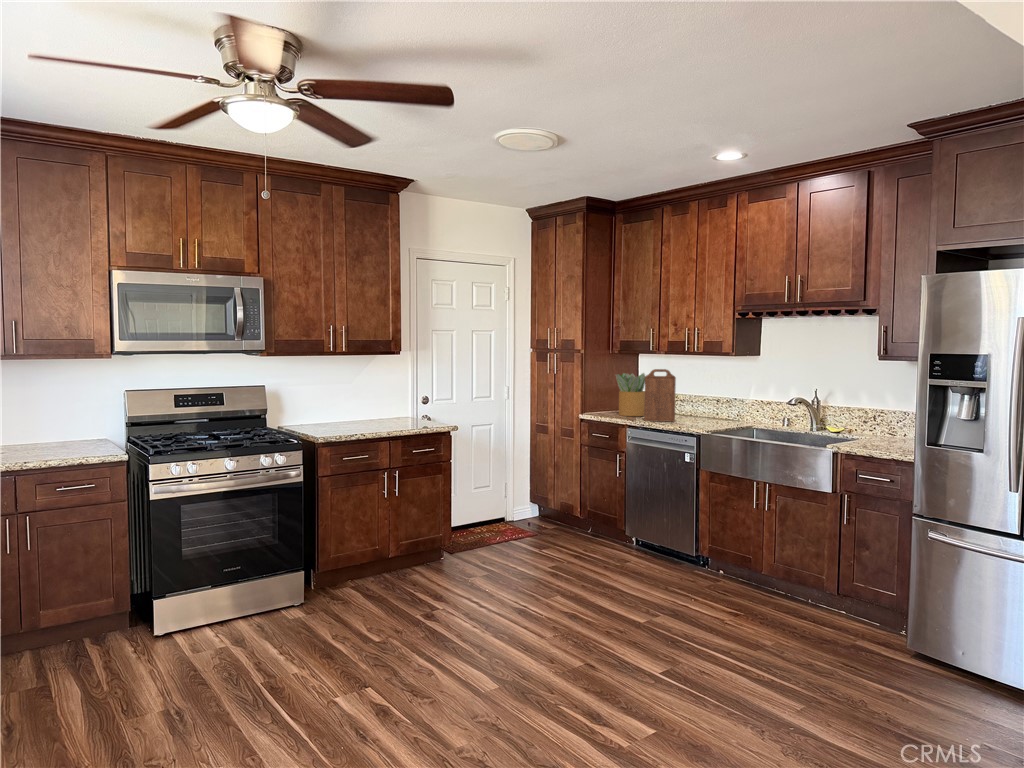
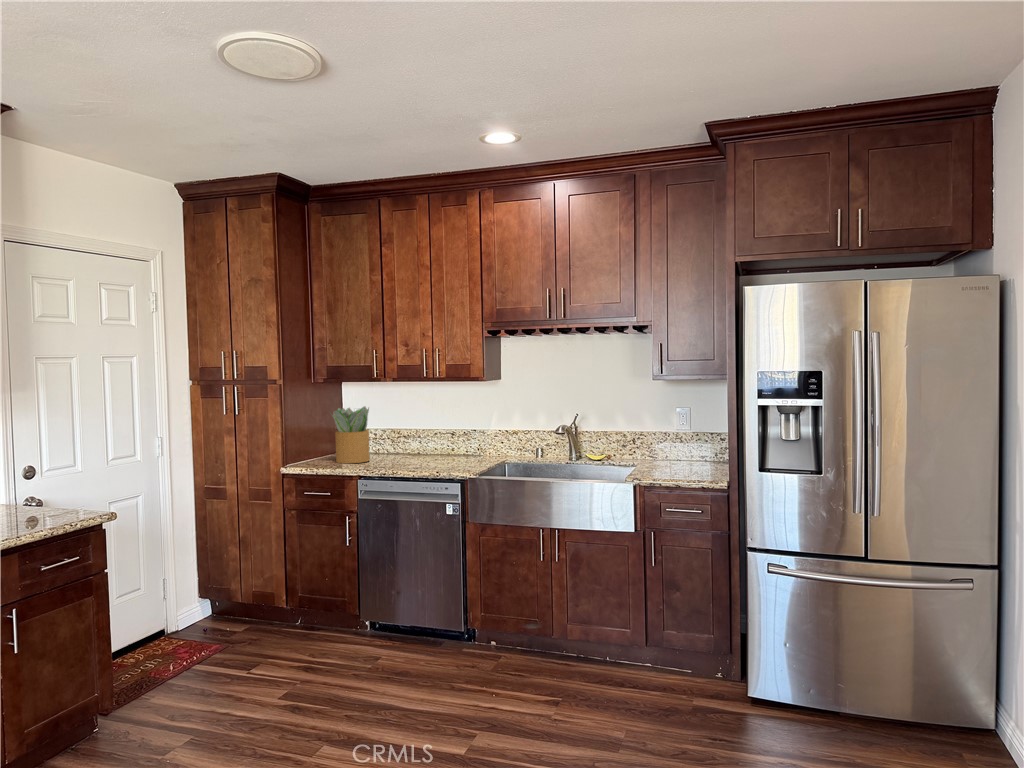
cutting board: present [644,369,676,422] -> none [378,401,415,469]

